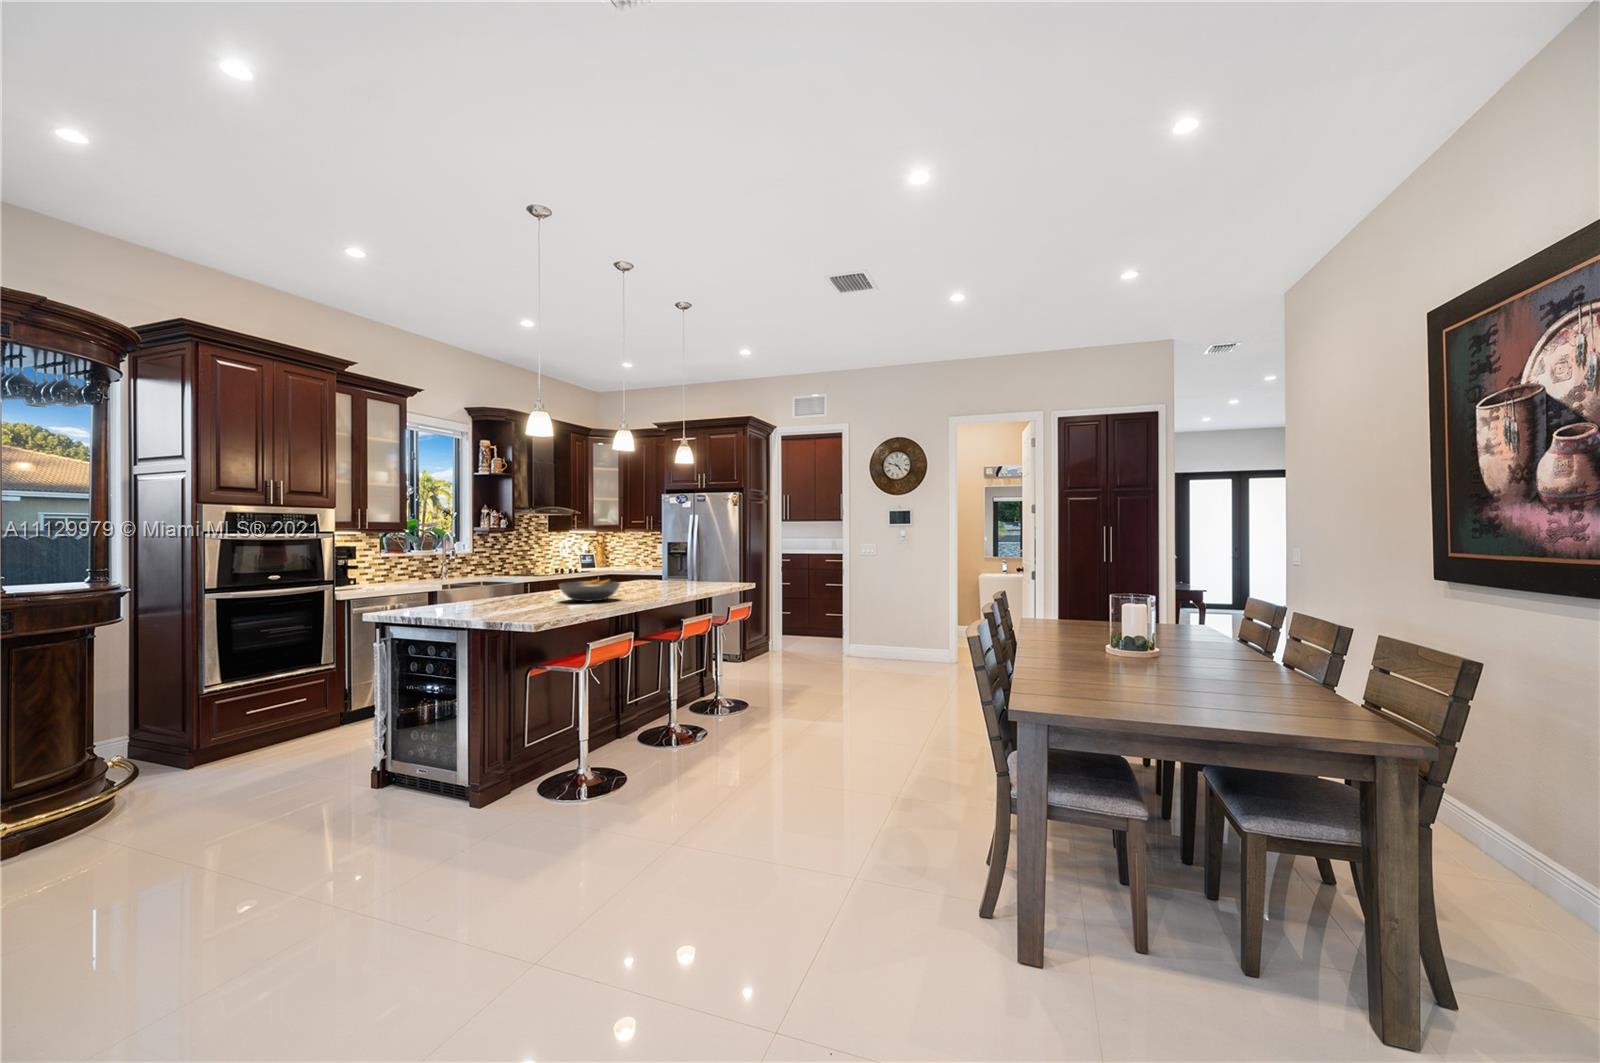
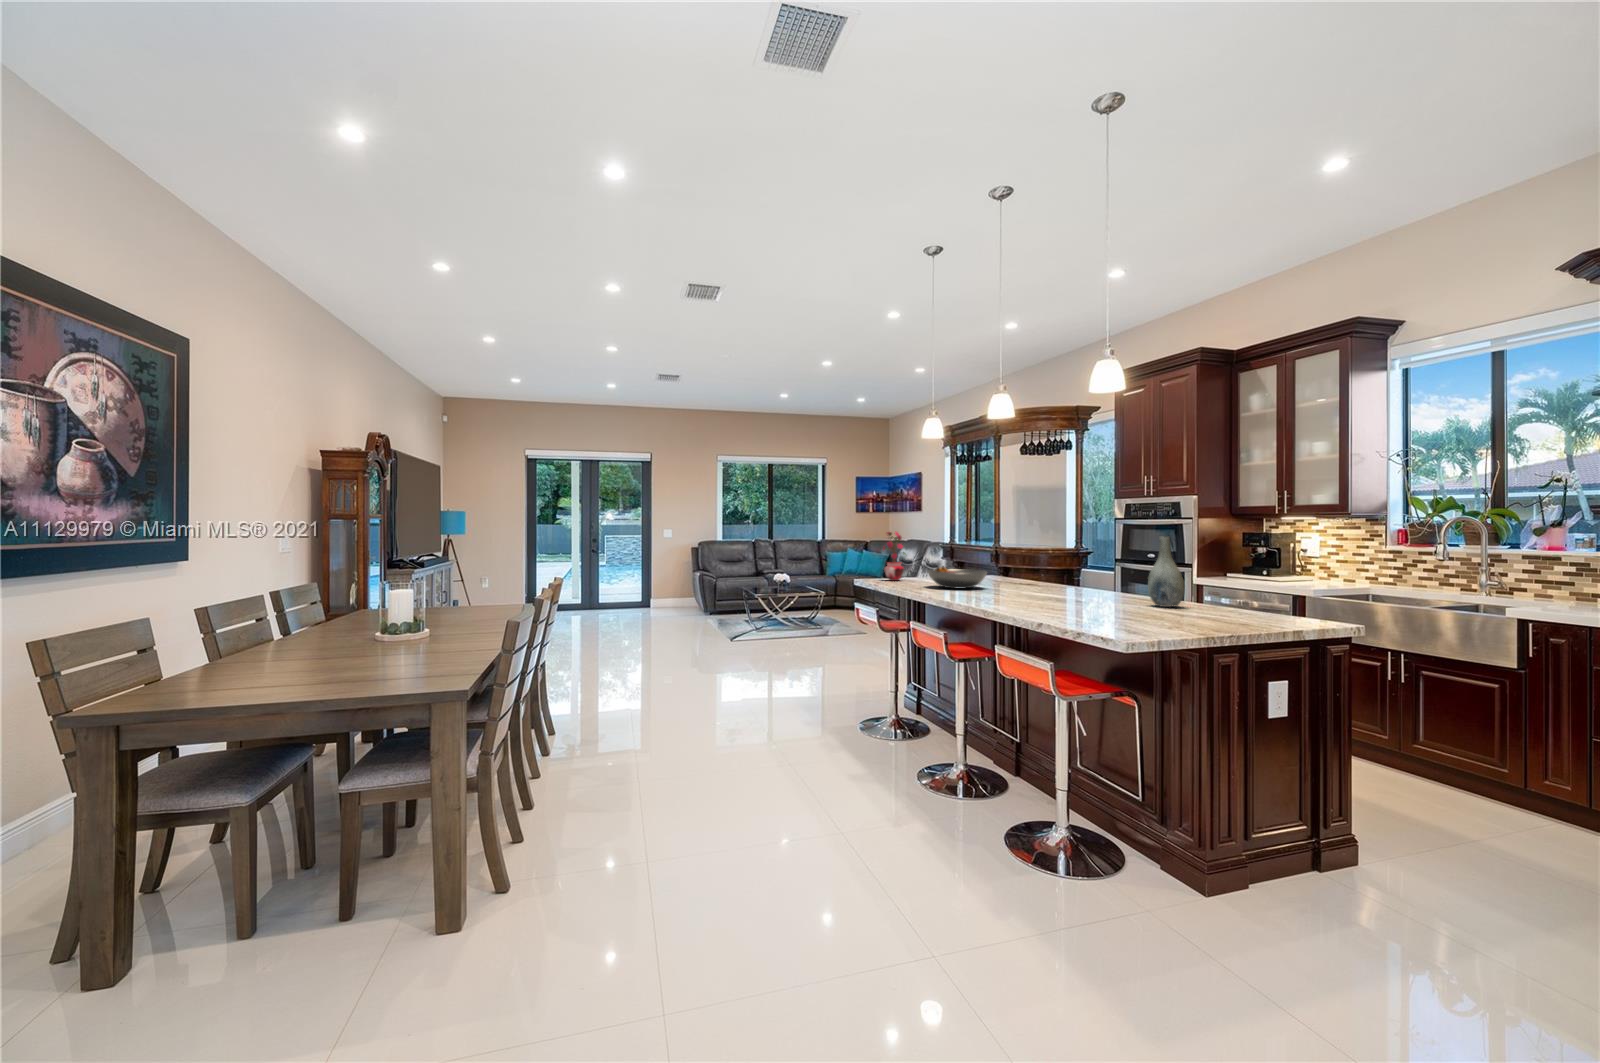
potted plant: none [510,541,554,614] -> present [883,532,905,581]
vase: none [621,546,640,587] -> present [1148,537,1185,607]

